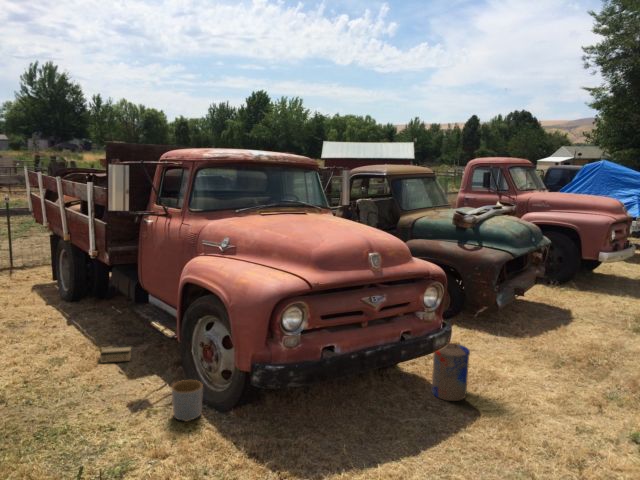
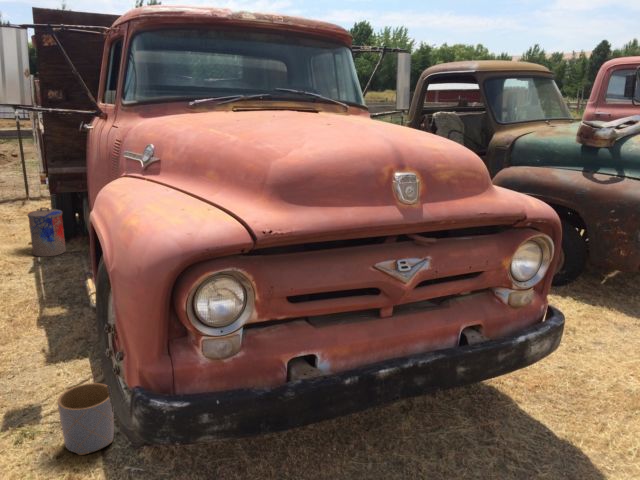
trash can: present [432,343,470,401] -> present [28,208,66,257]
toolbox: present [100,347,131,363] -> none [18,313,70,336]

